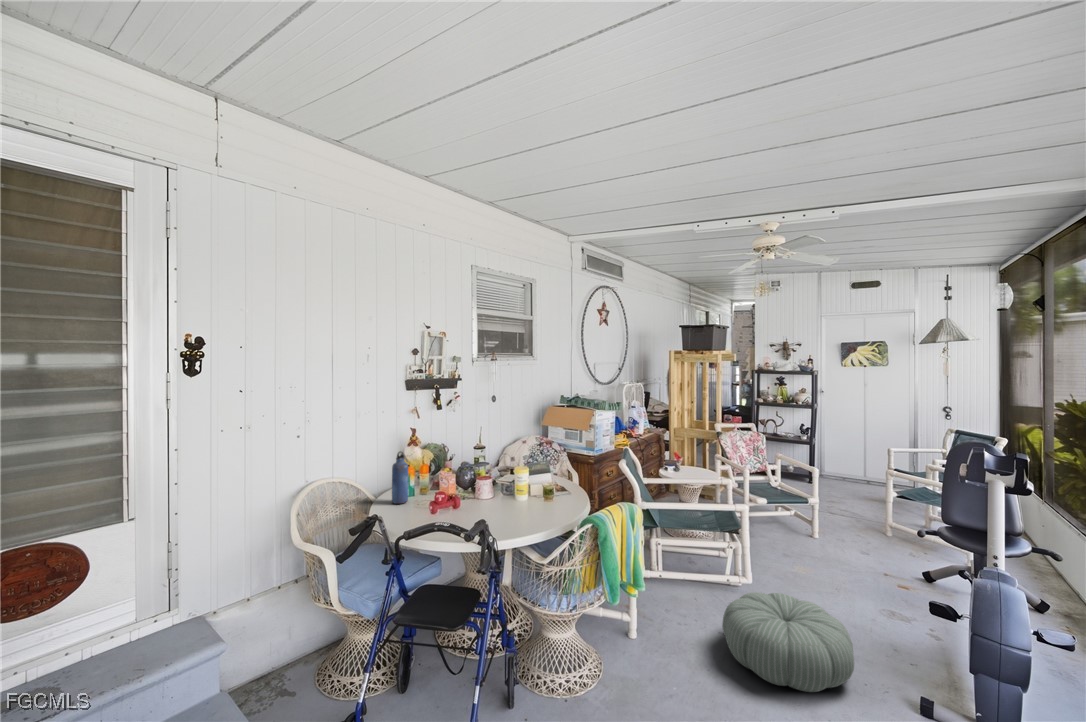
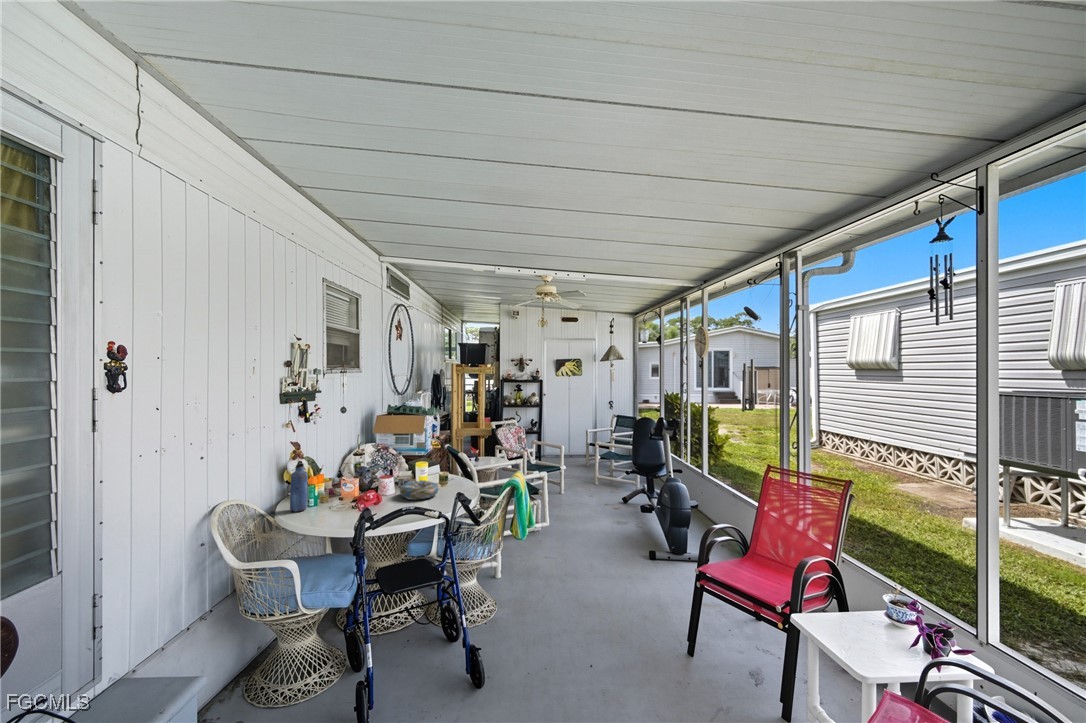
decorative bowl: none [501,489,548,513] -> present [400,481,439,499]
pouf: present [722,592,854,692] -> none [549,527,626,580]

